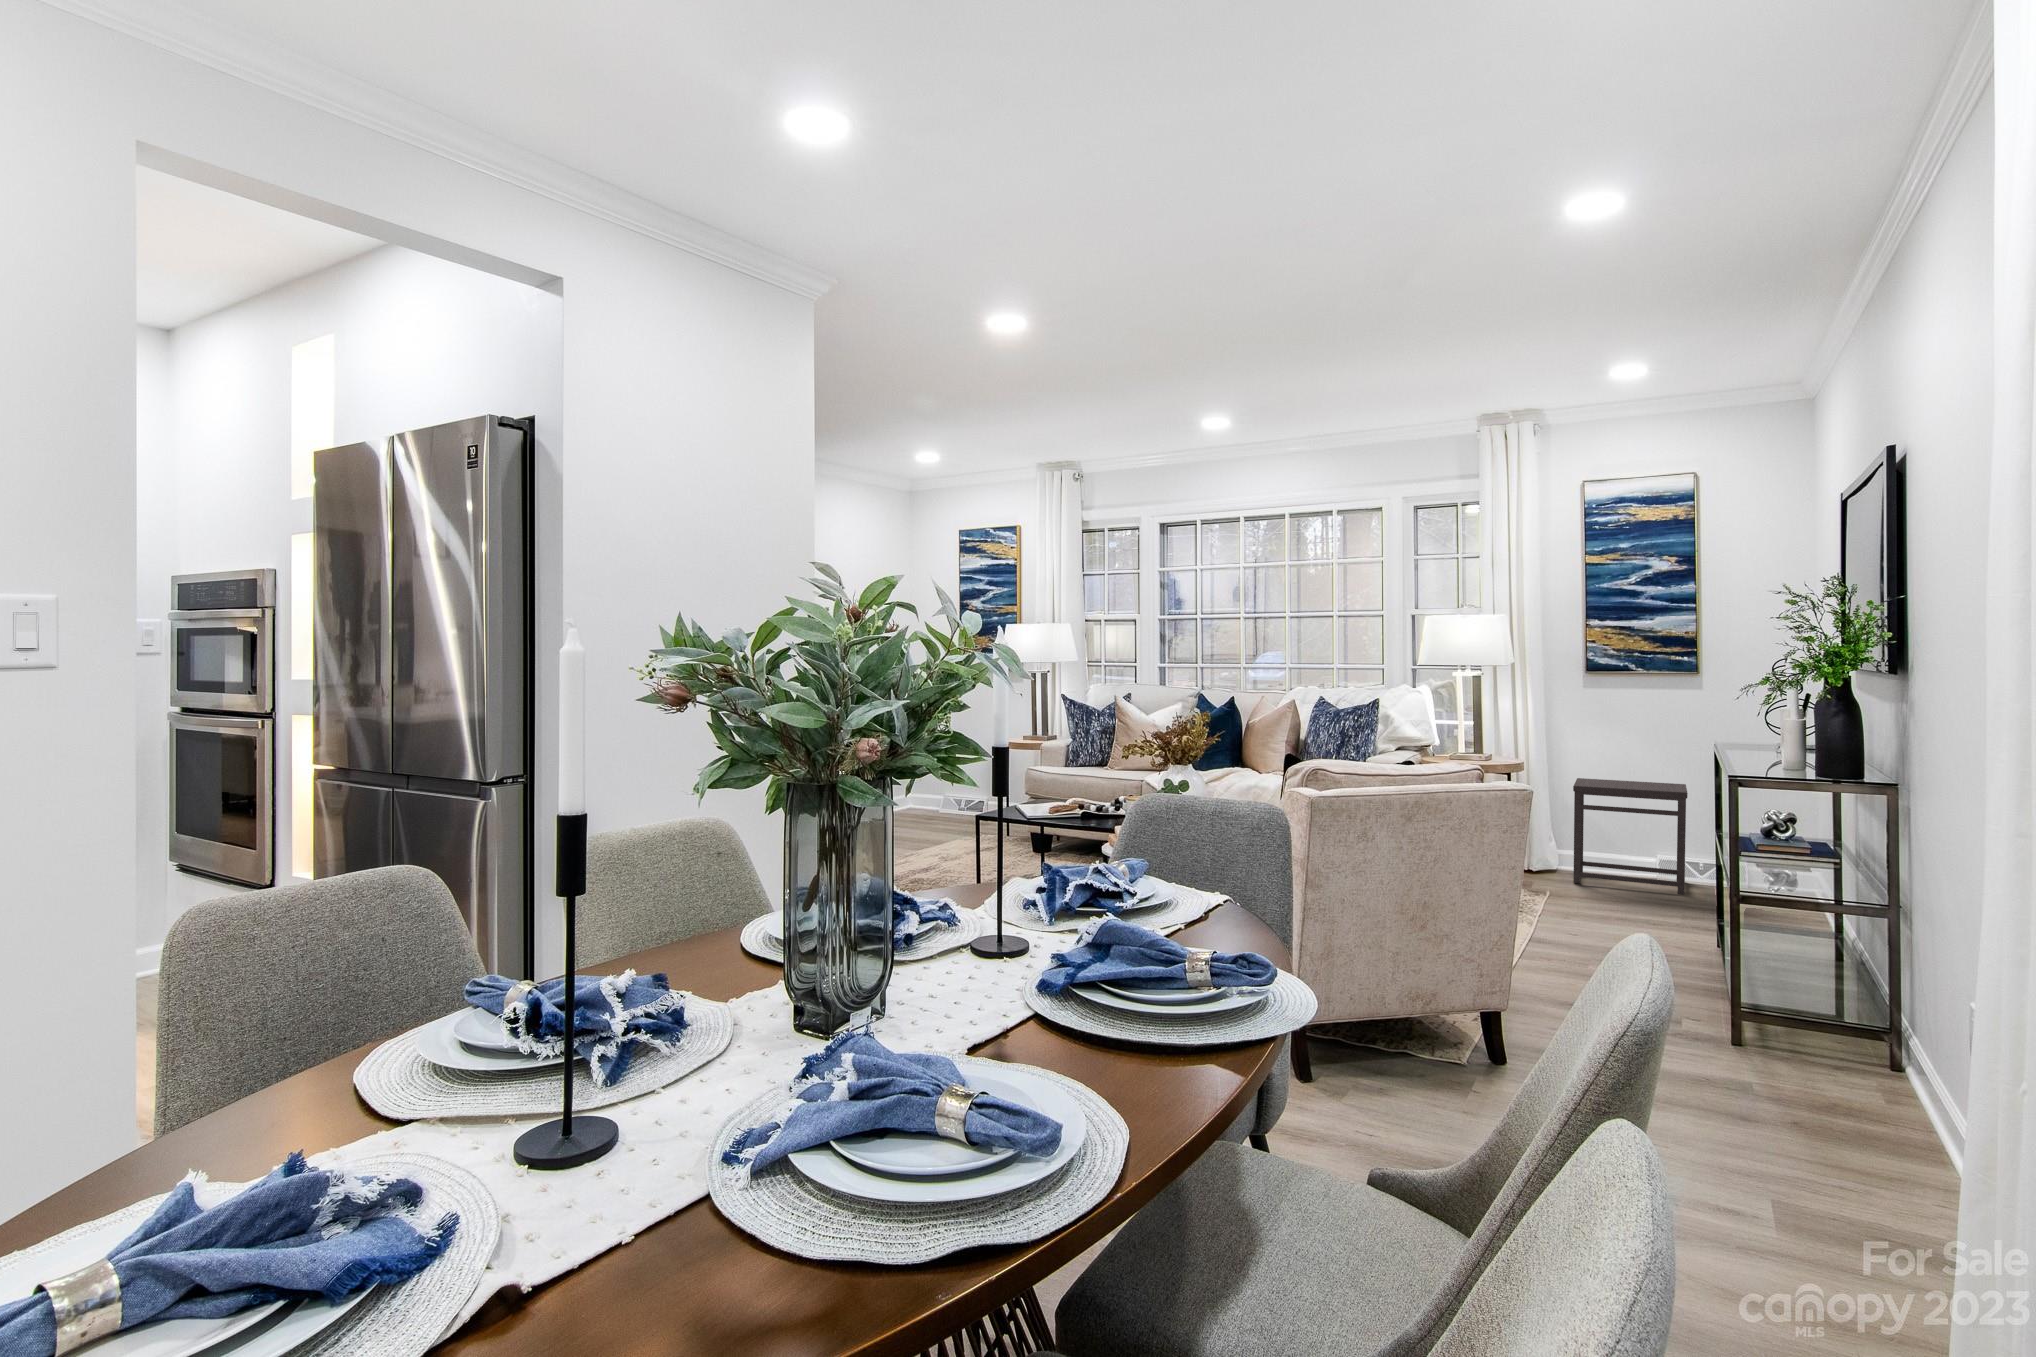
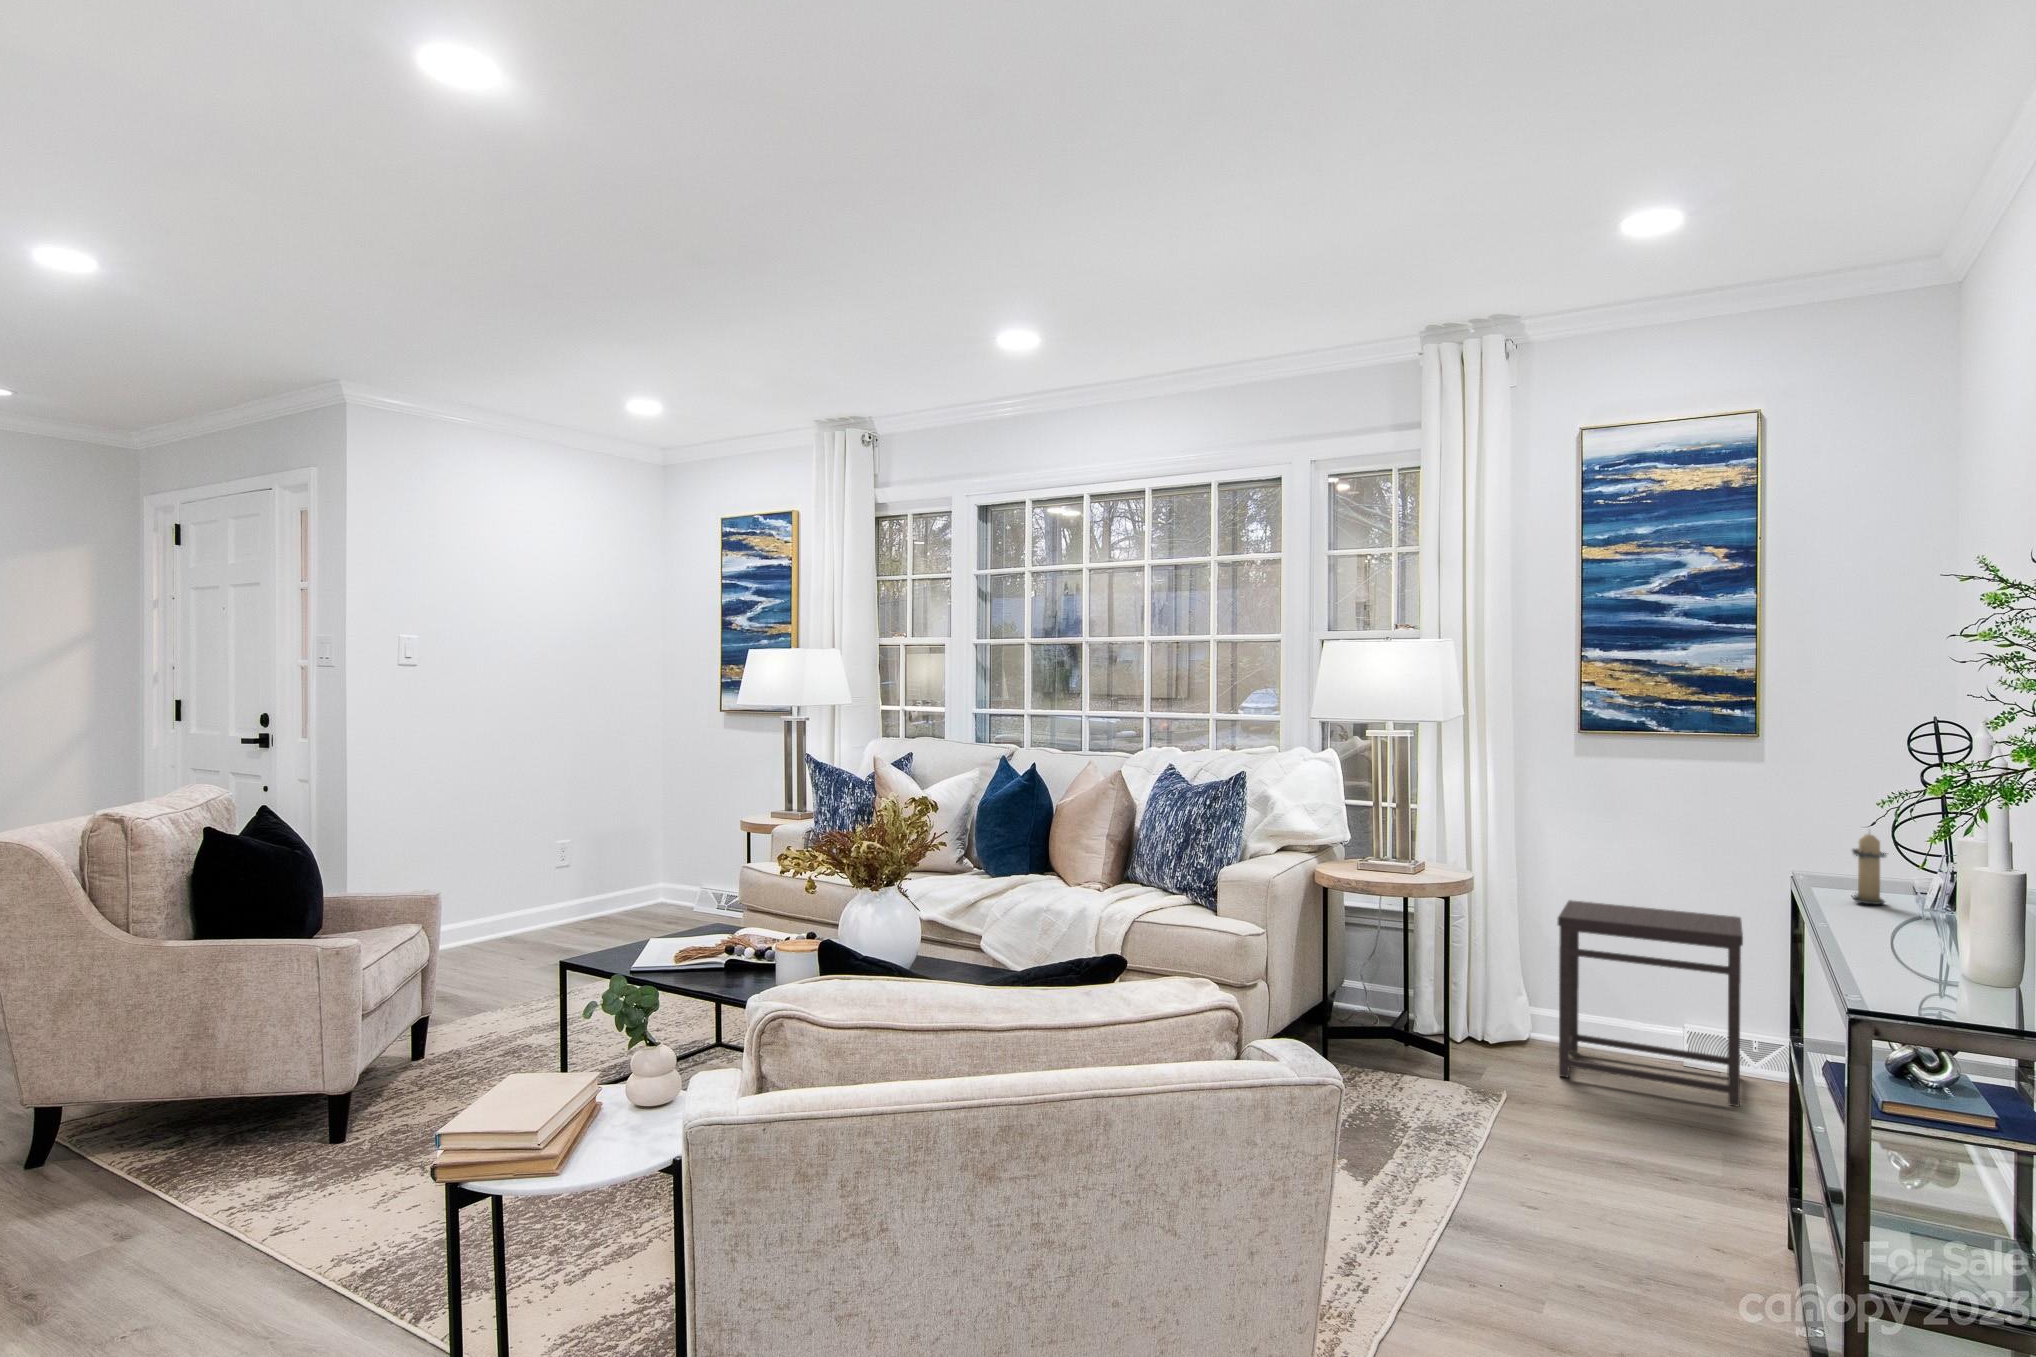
candle: none [1745,719,1768,758] -> present [1851,834,1887,904]

